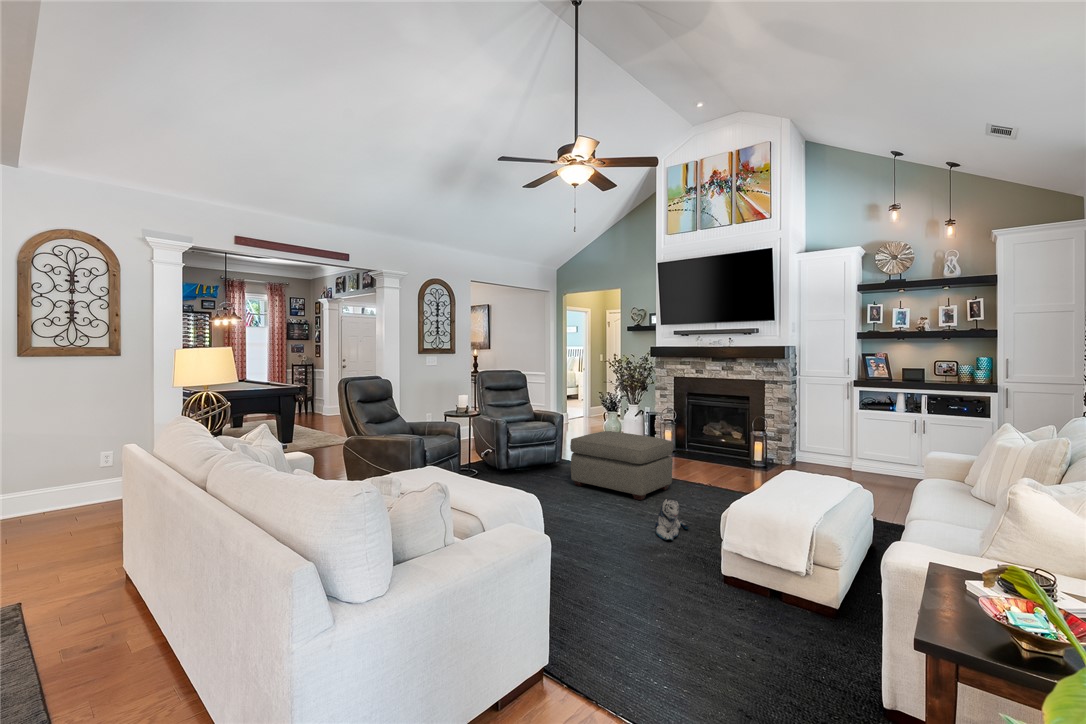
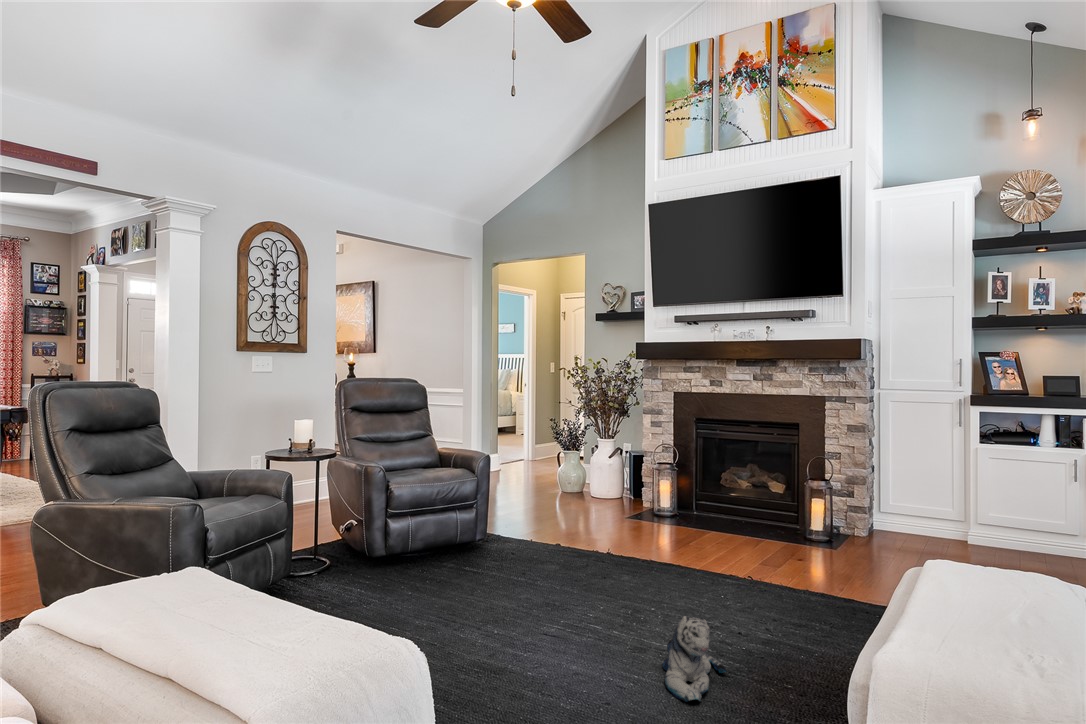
ottoman: present [570,431,673,500] -> none [500,485,684,612]

